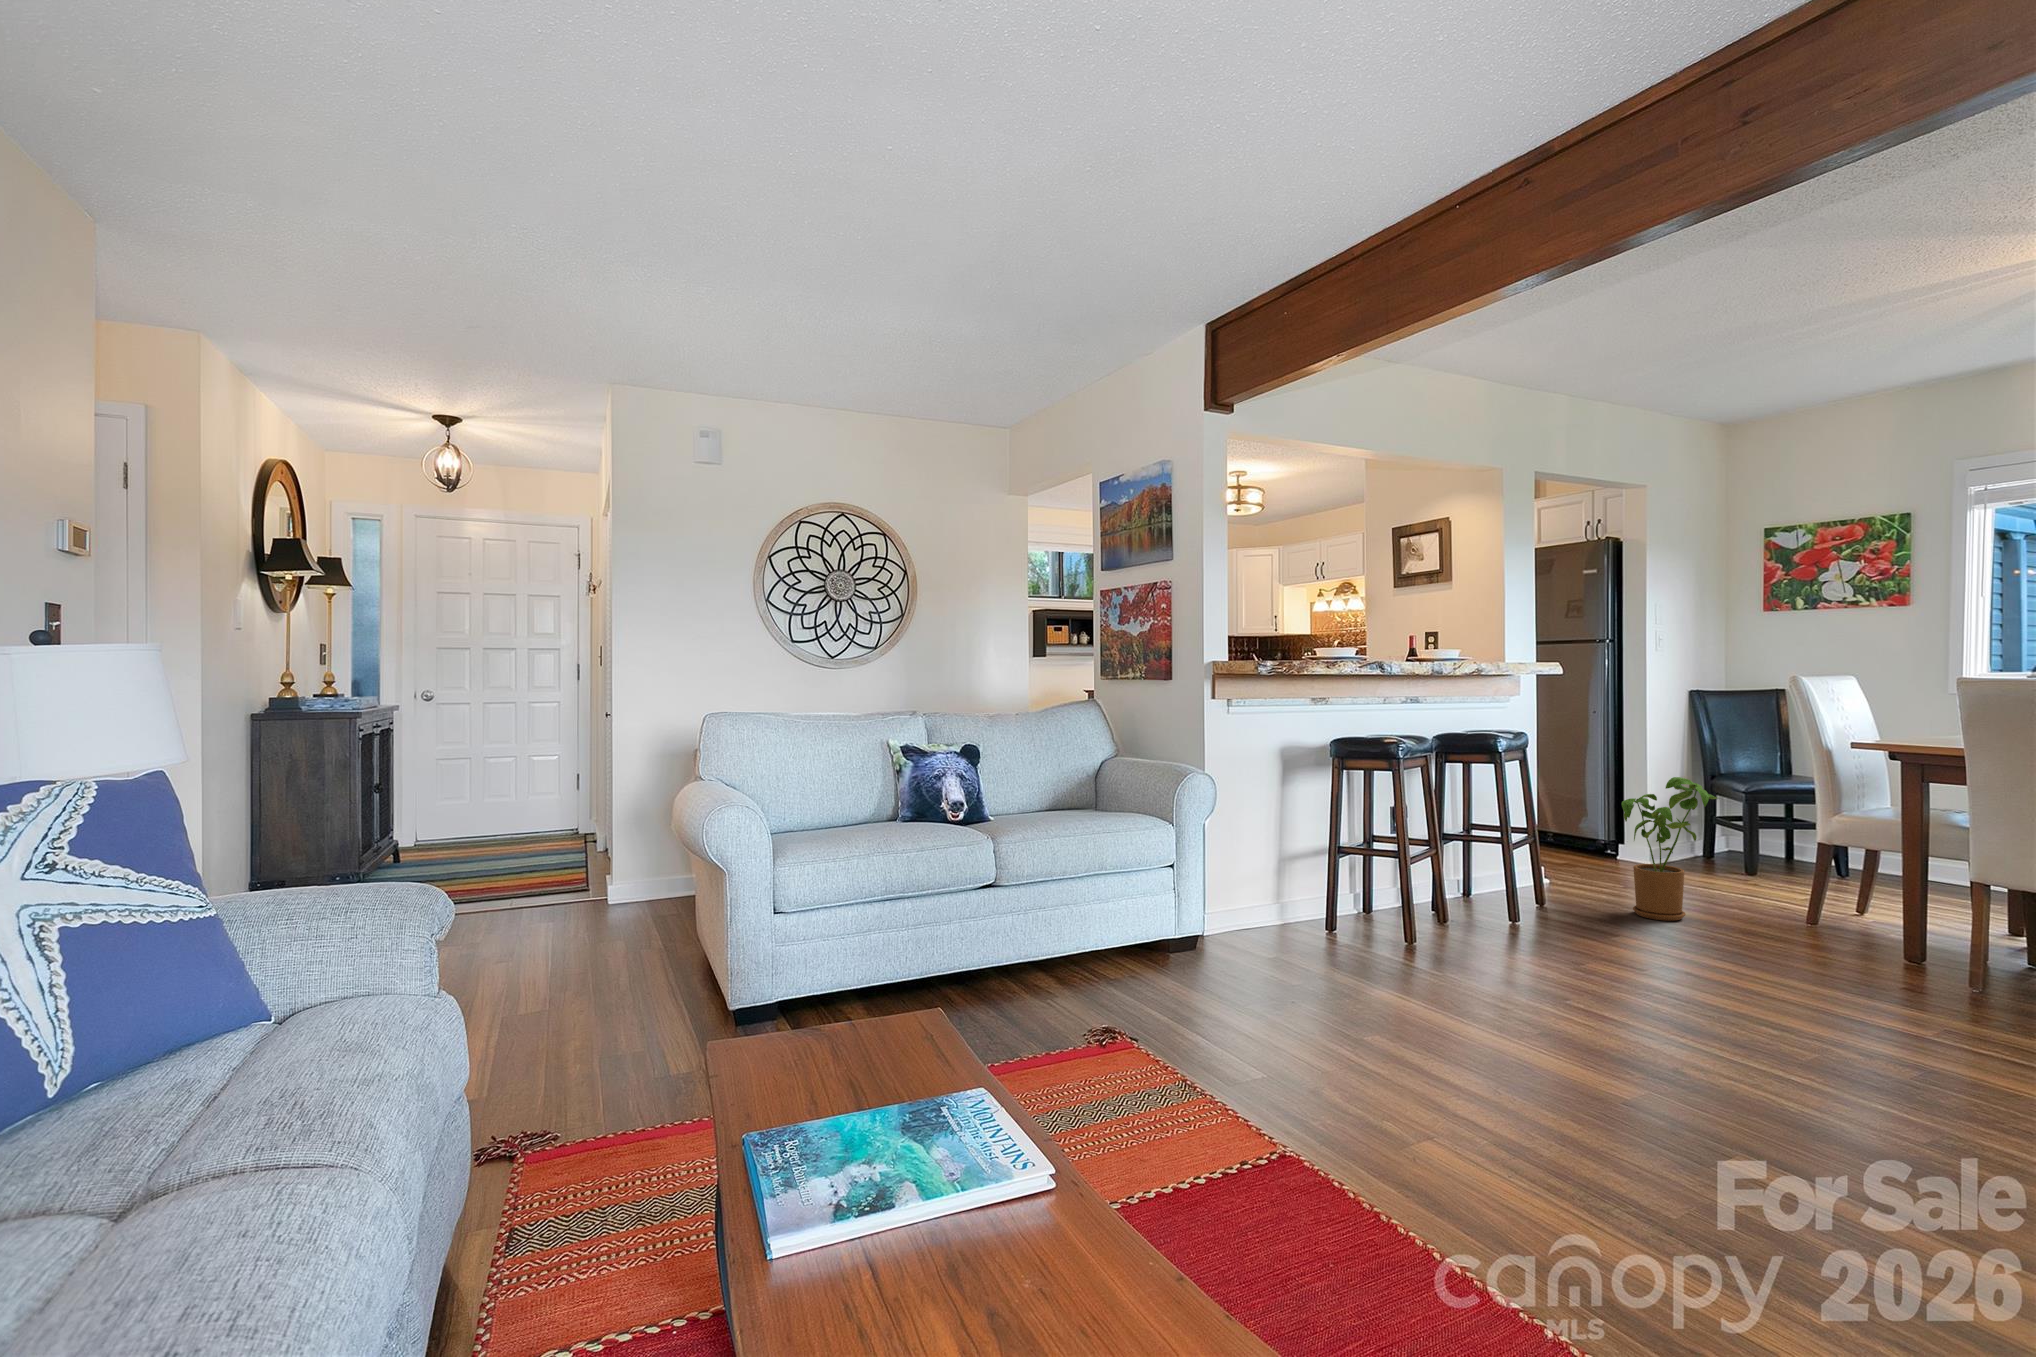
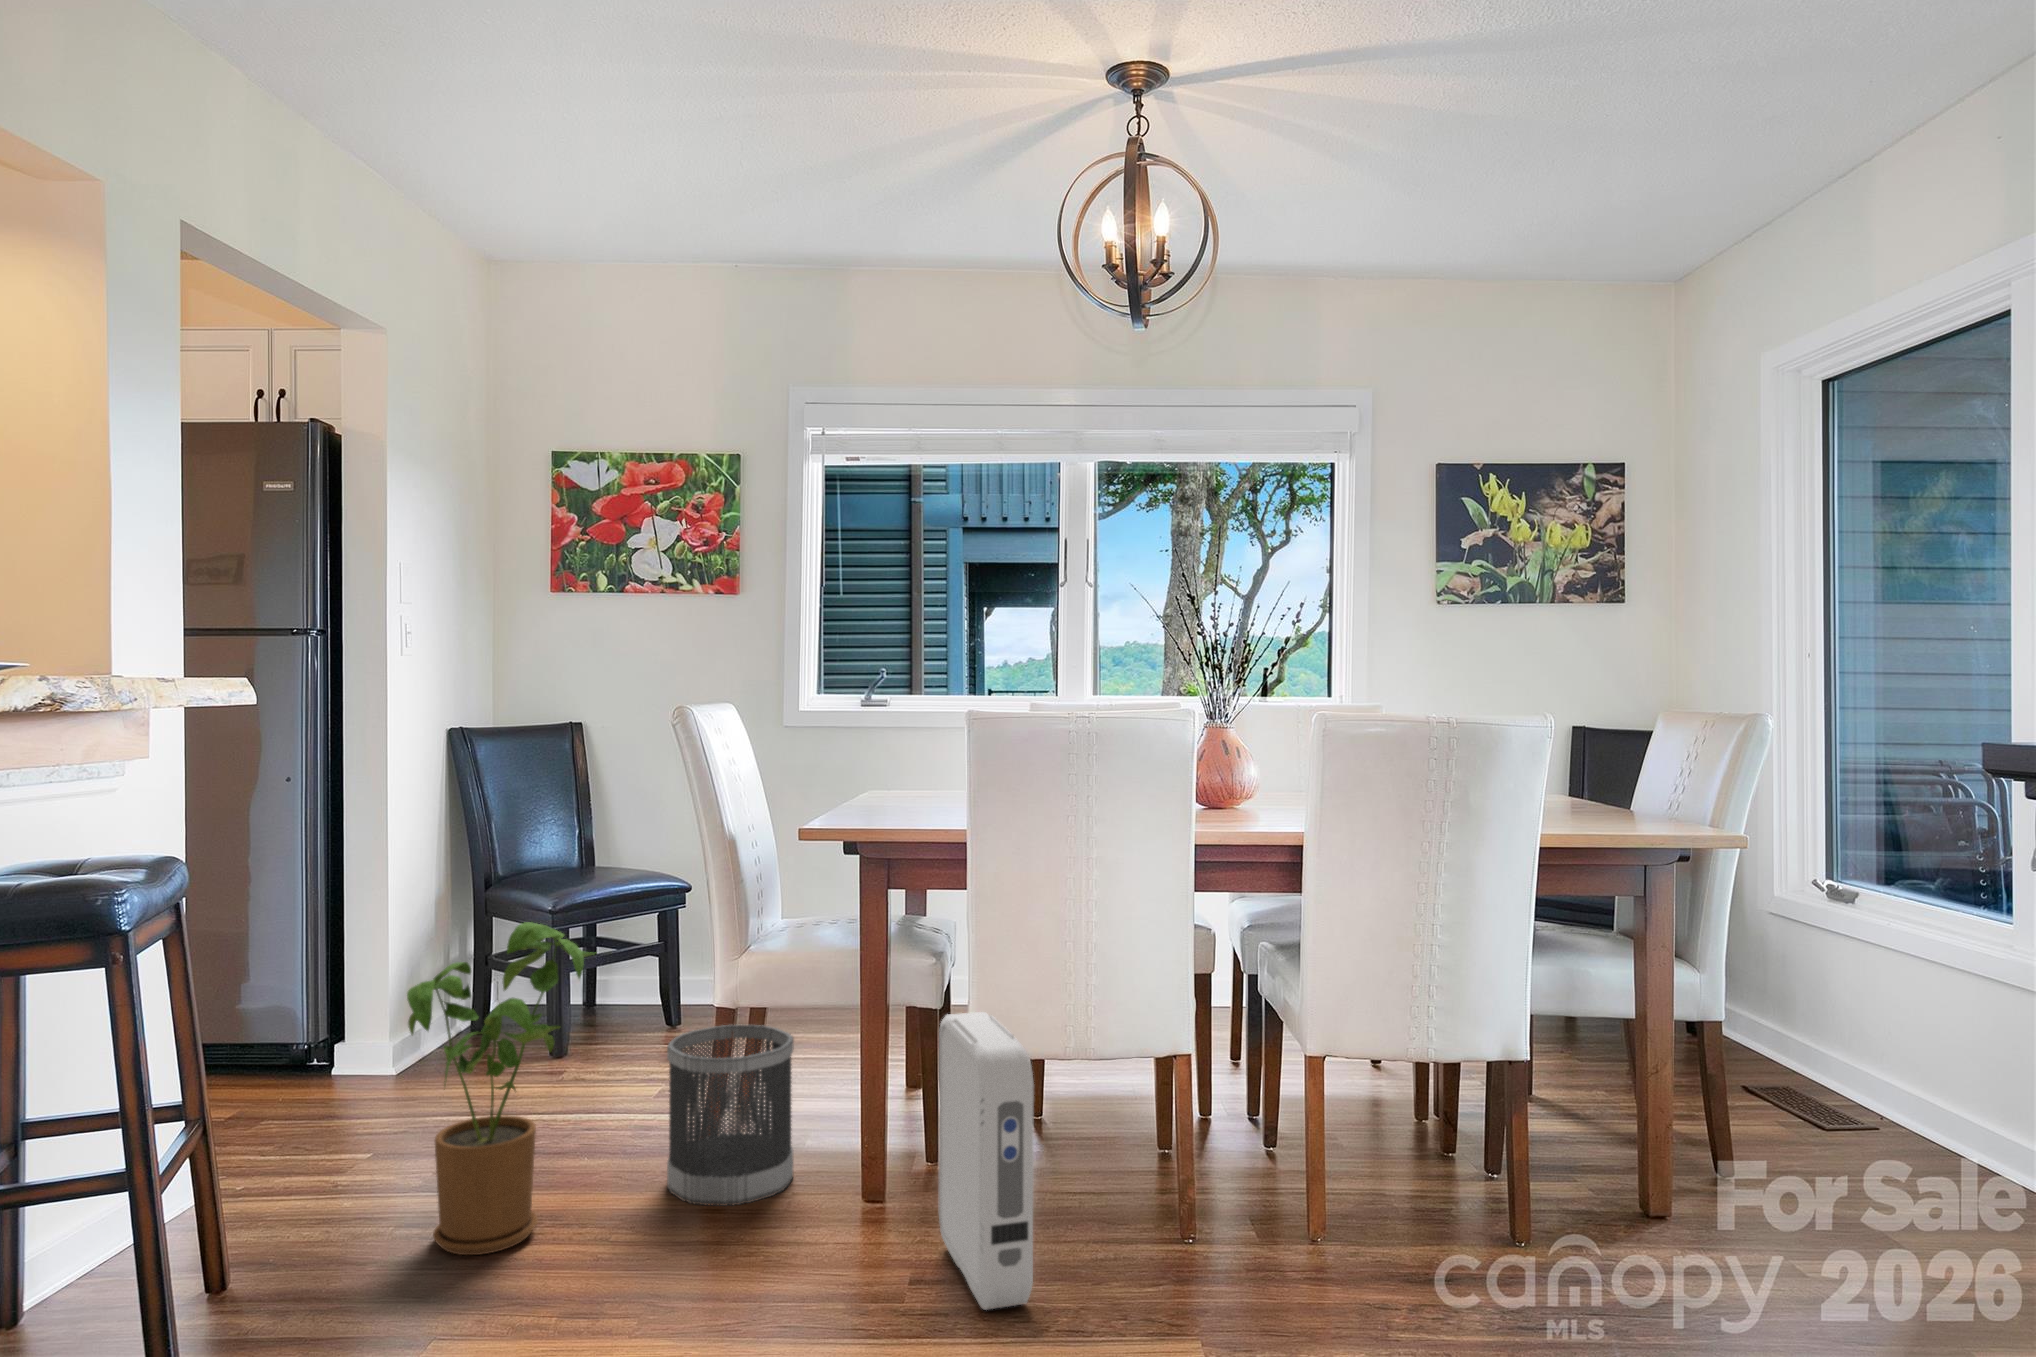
air purifier: none [1907,848,1954,1000] -> present [939,1012,1034,1310]
wastebasket: none [1767,851,1853,941] -> present [667,1025,794,1206]

